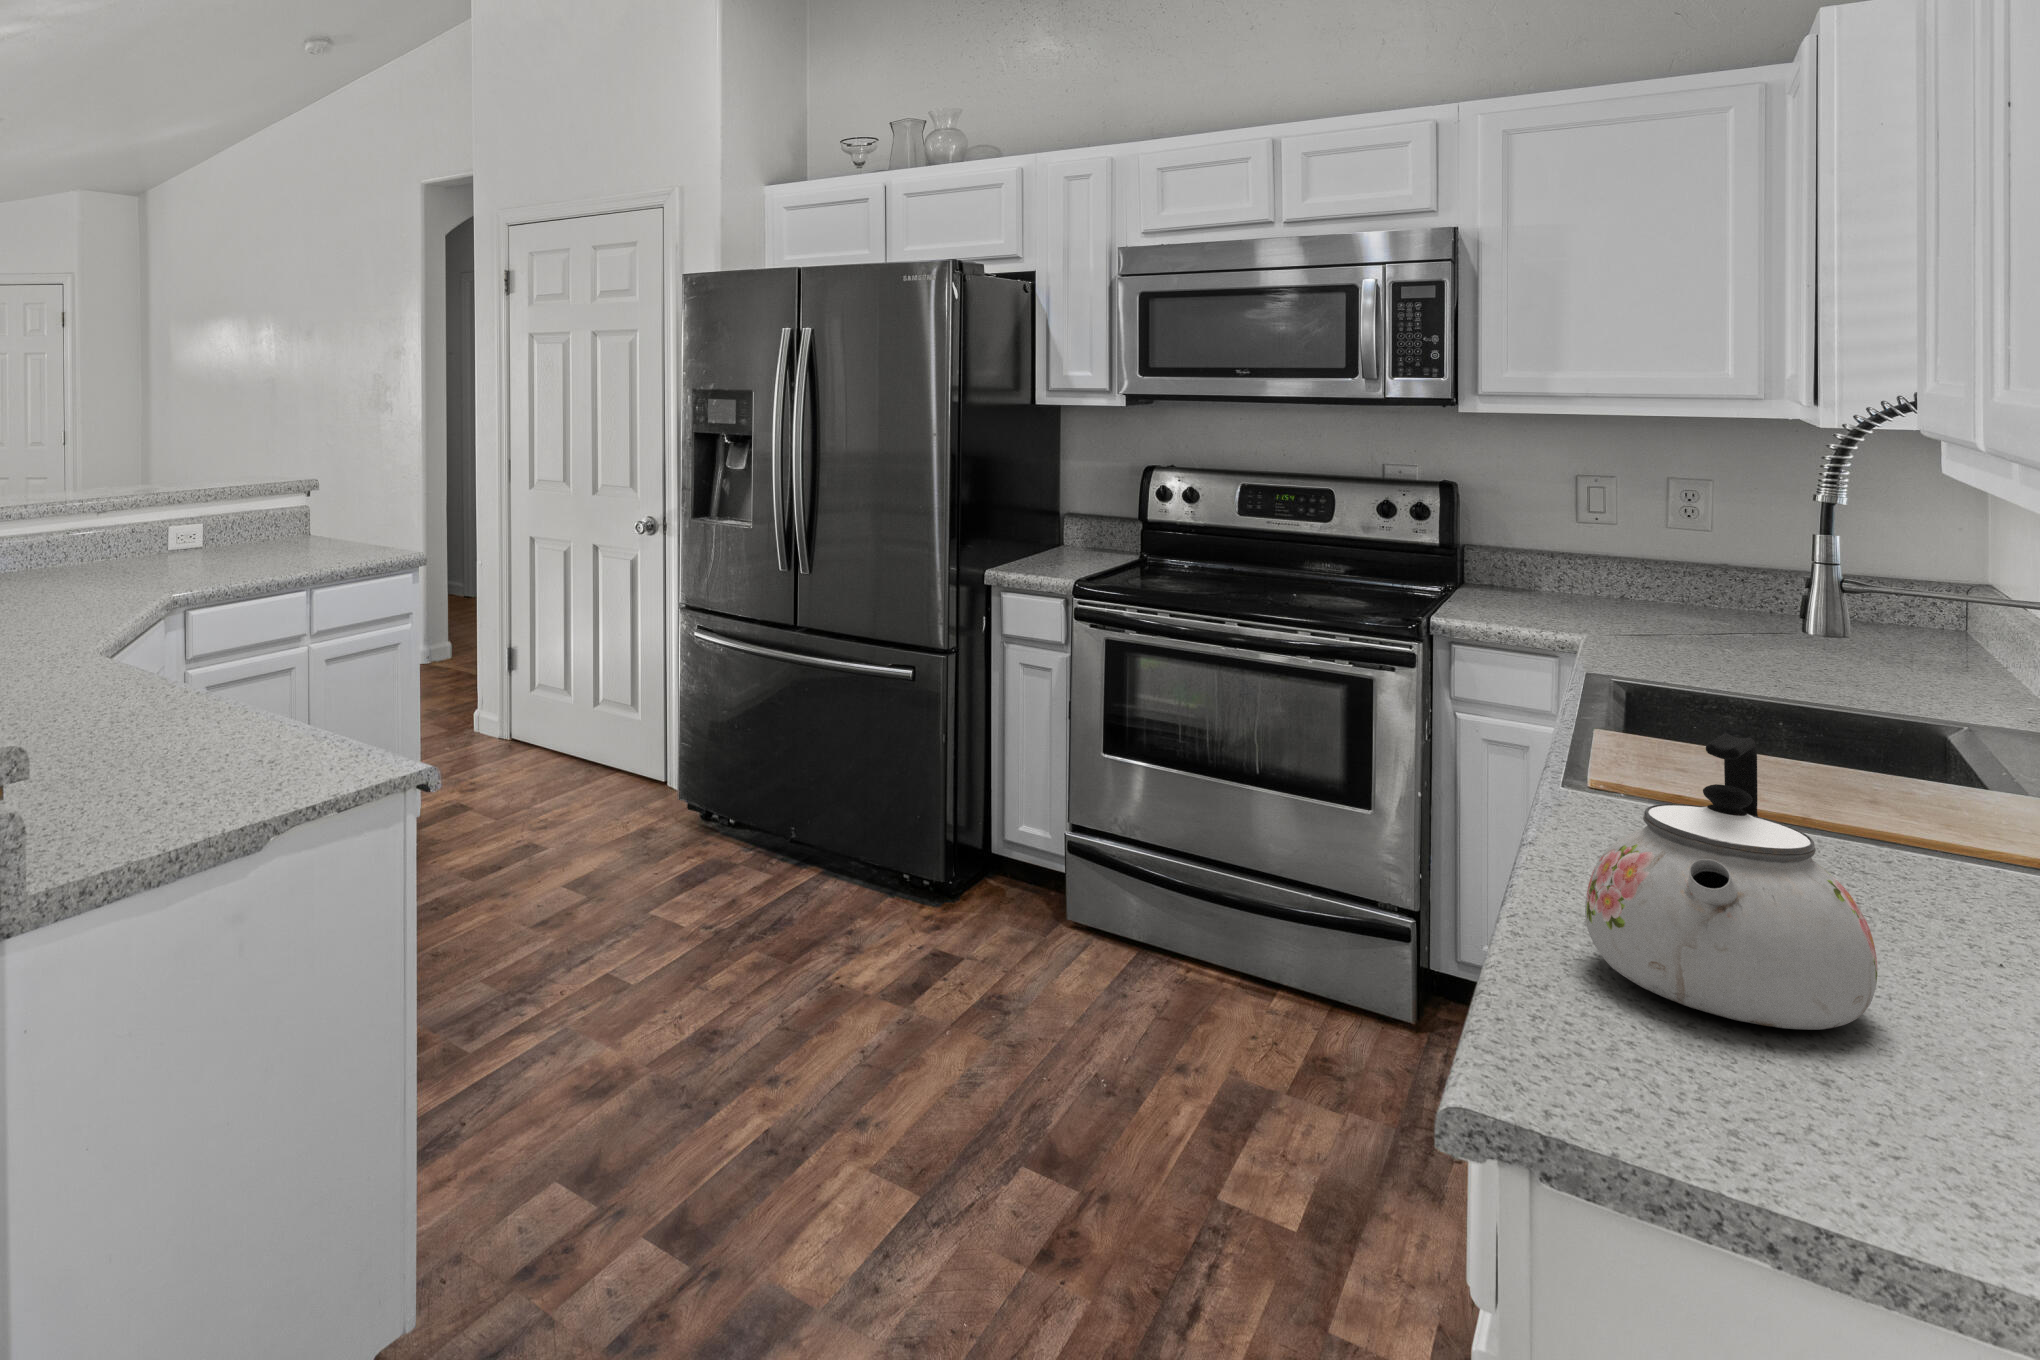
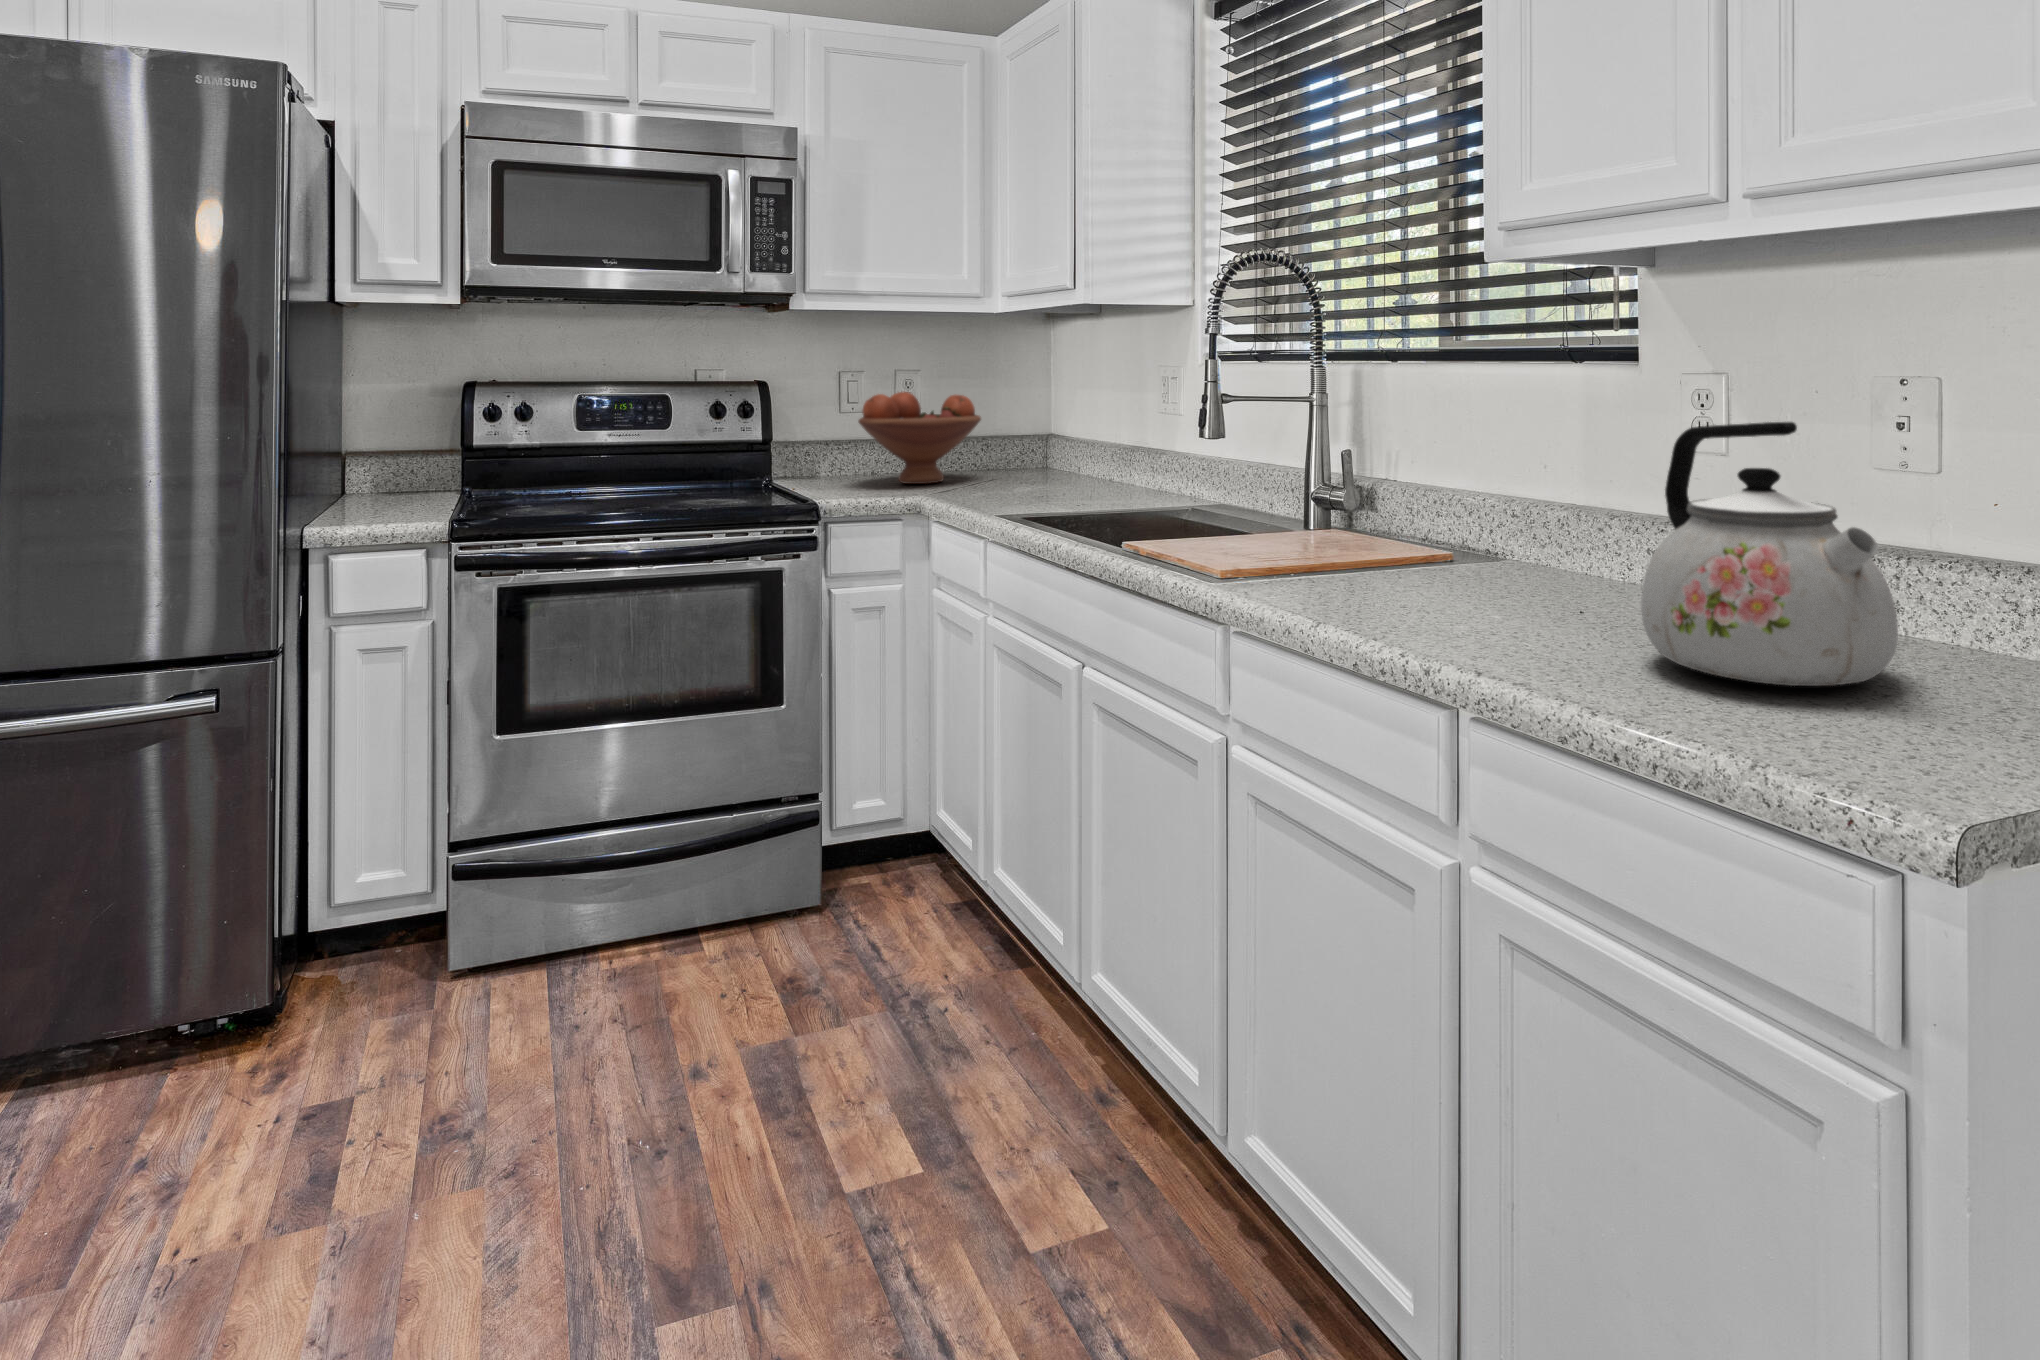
fruit bowl: none [1542,509,1731,626] -> present [858,392,981,484]

